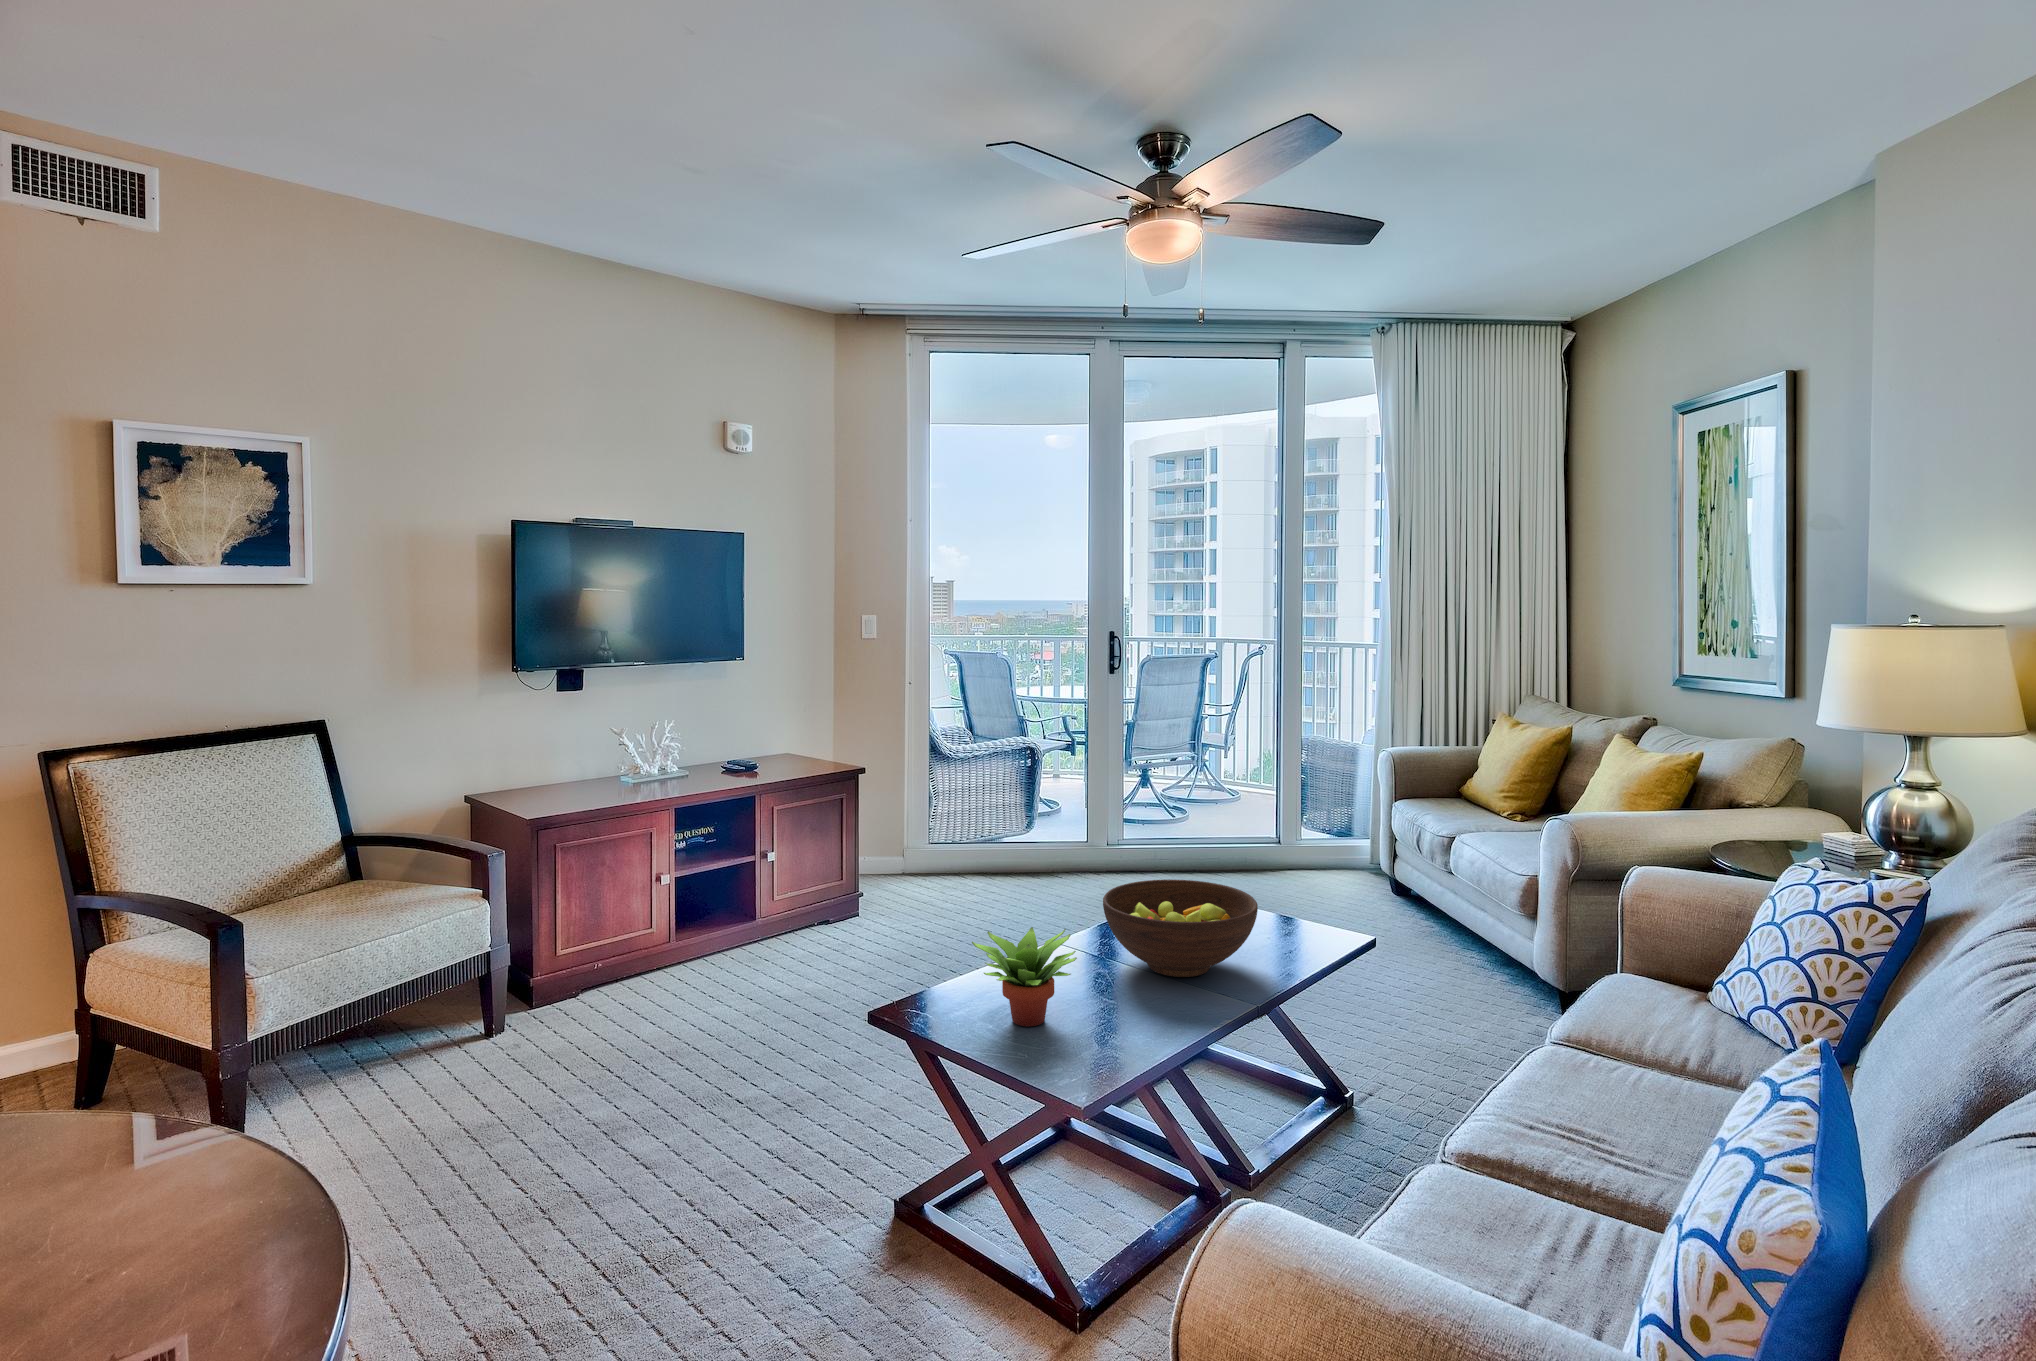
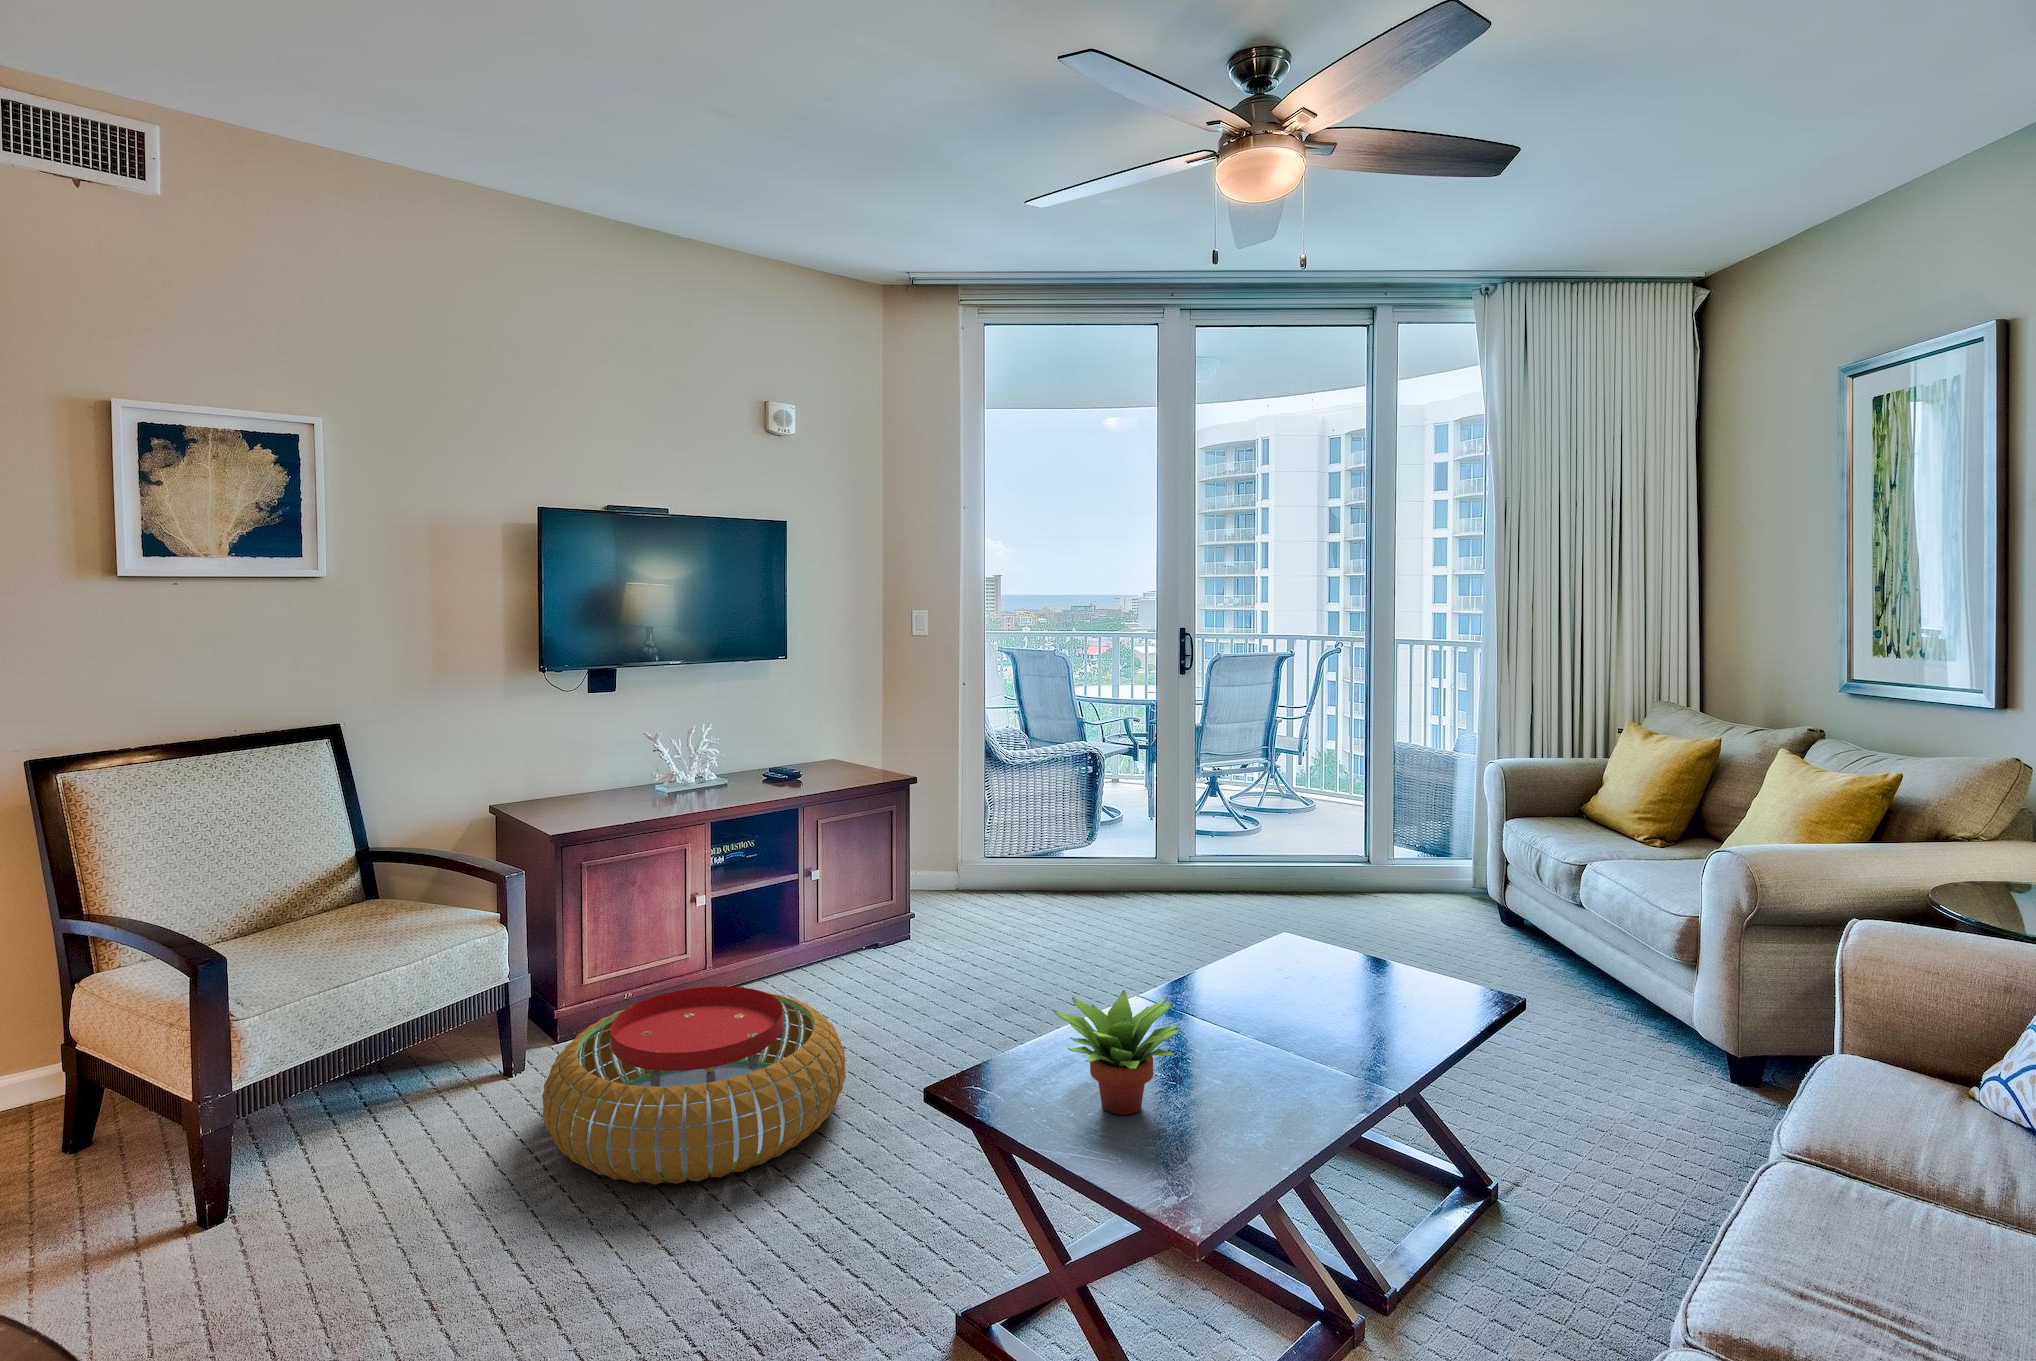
fruit bowl: present [1103,879,1258,977] -> none [1204,926,1393,1049]
pouf: none [526,950,799,1117] -> present [542,986,846,1184]

